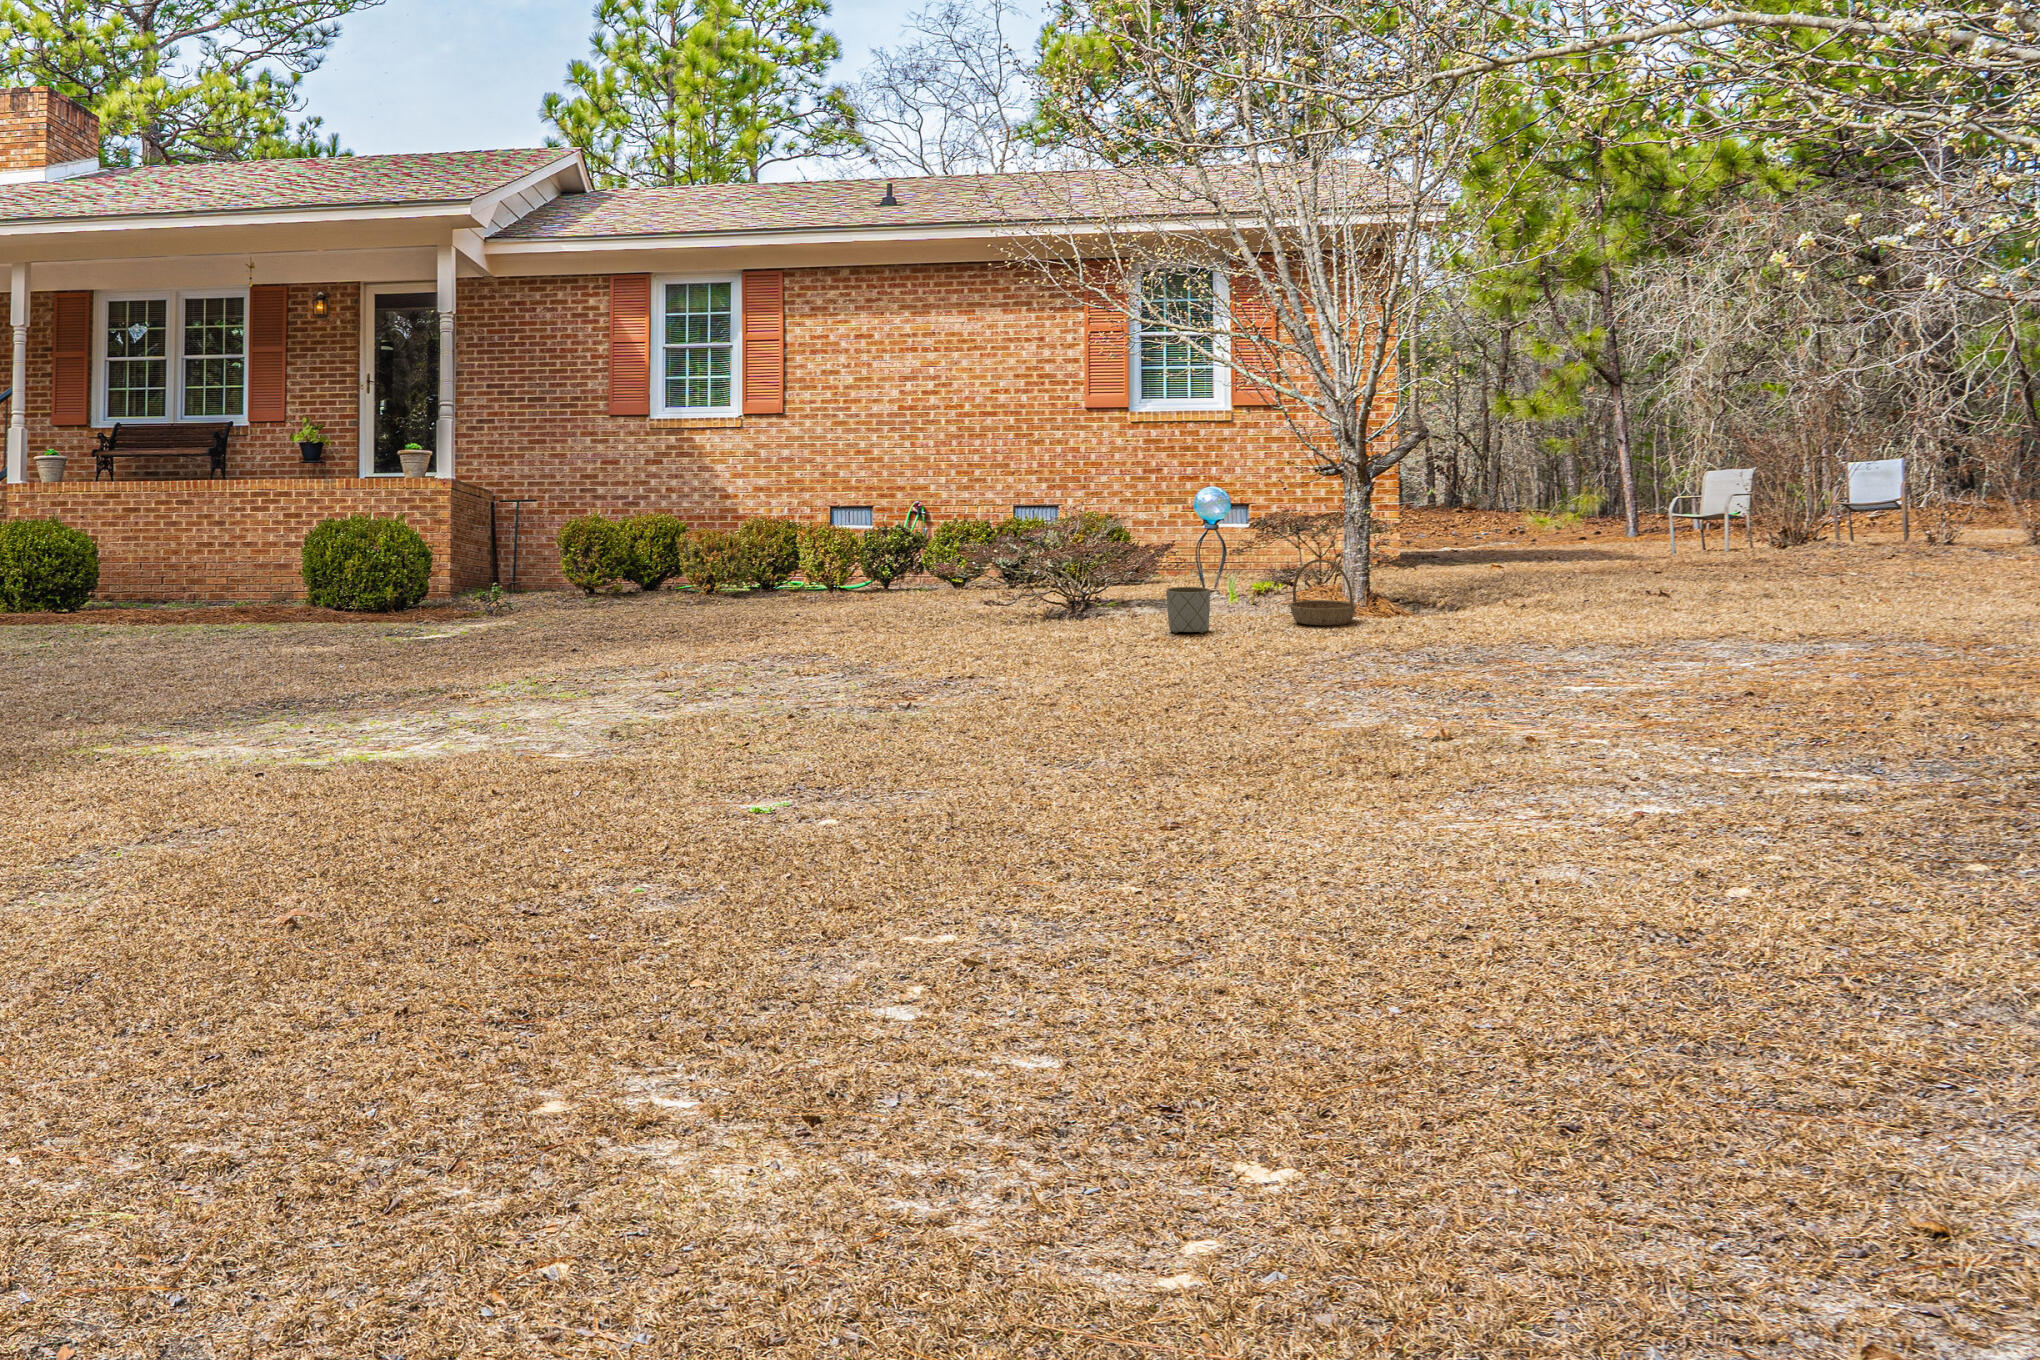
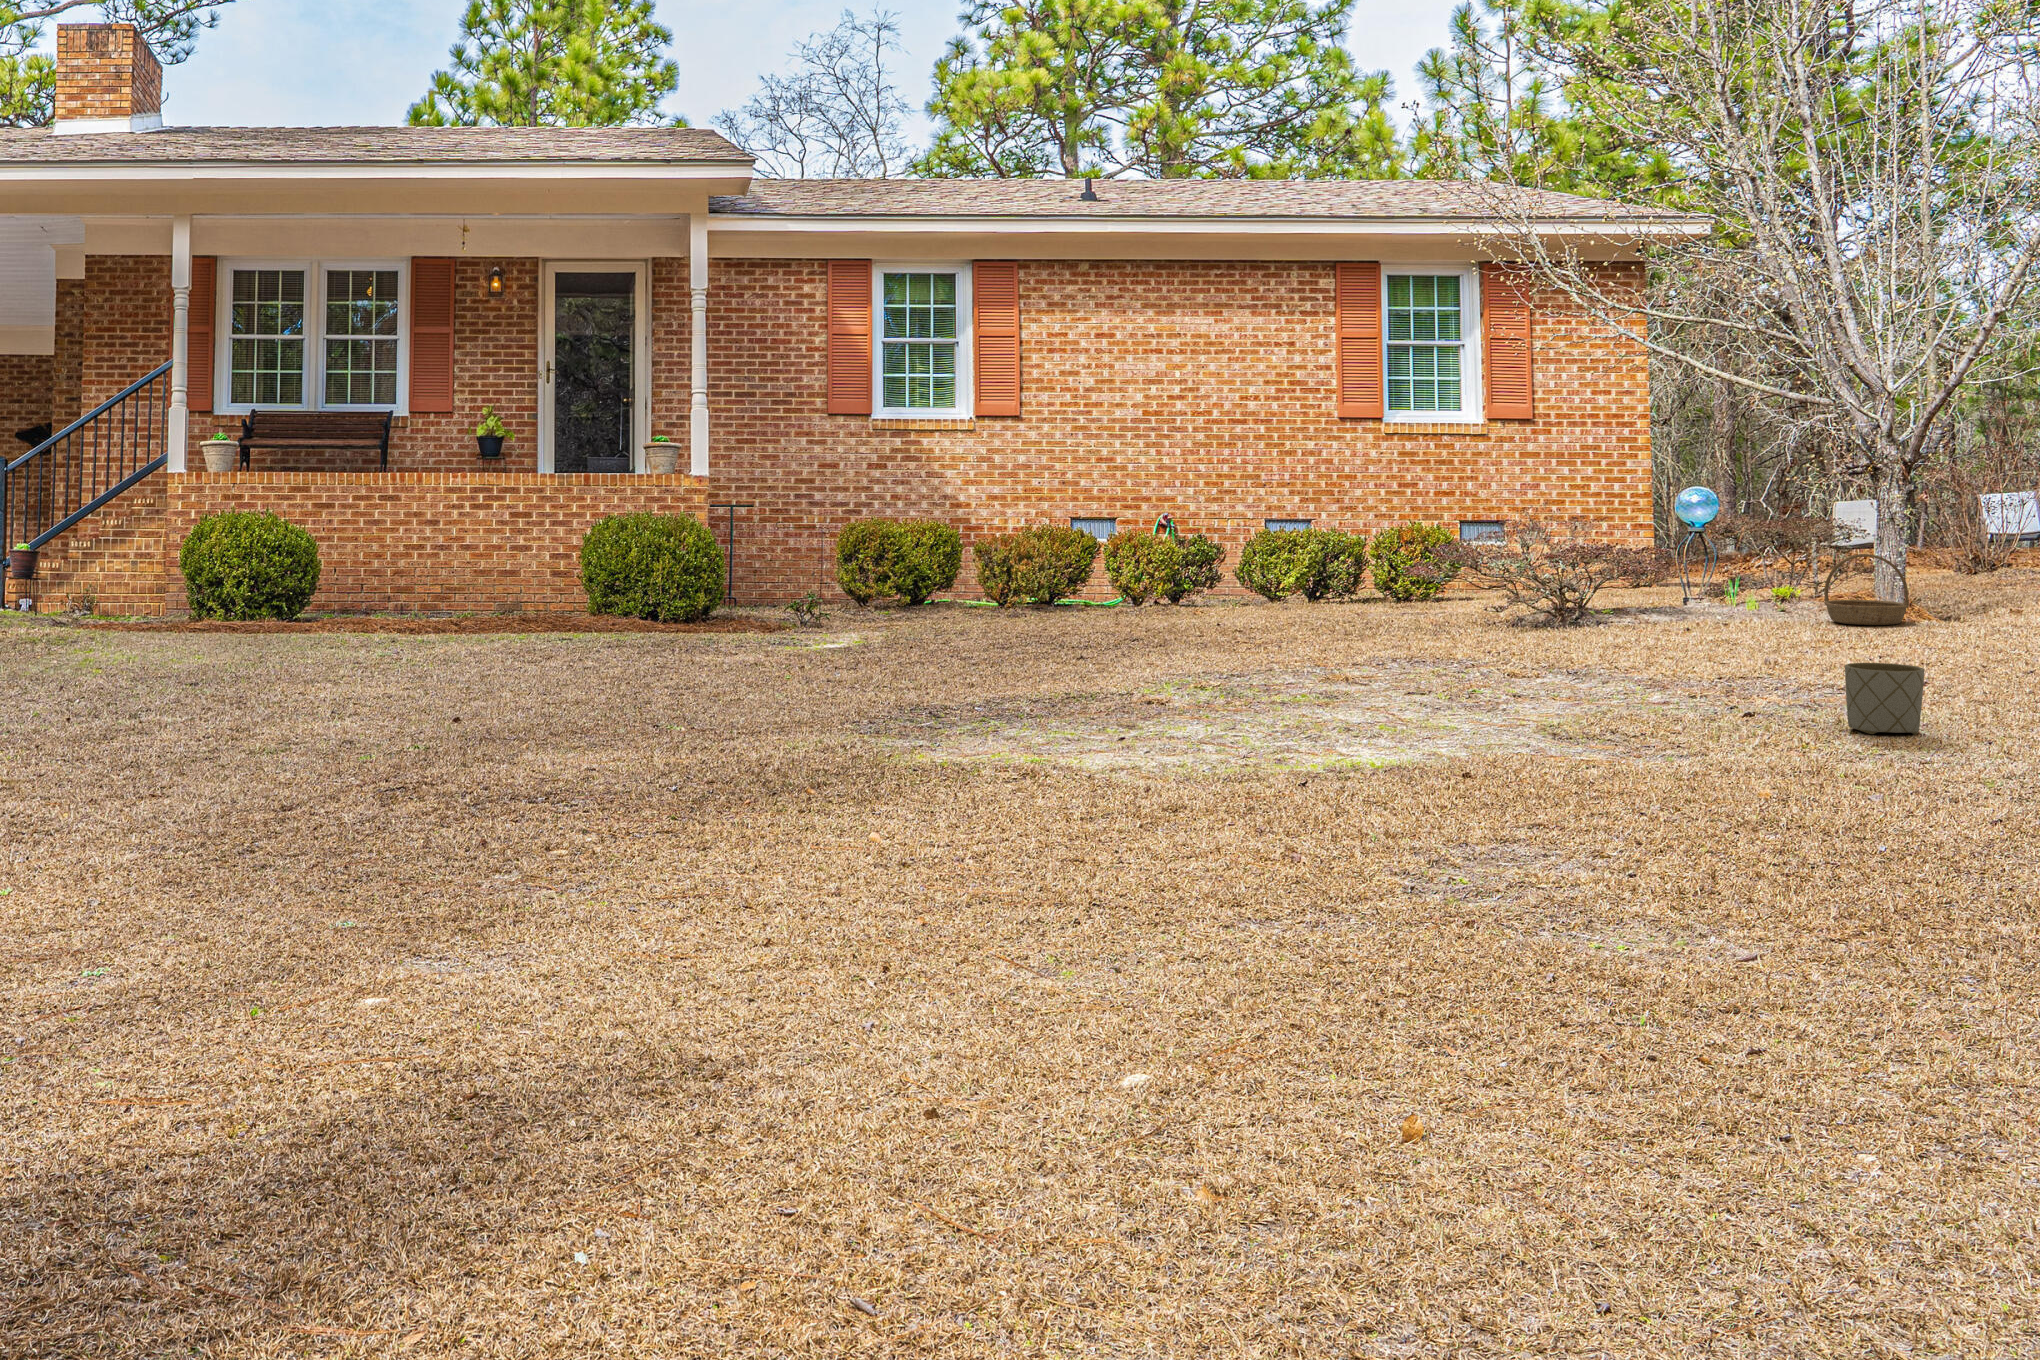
planter: present [1166,587,1210,634] -> present [1845,663,1924,735]

